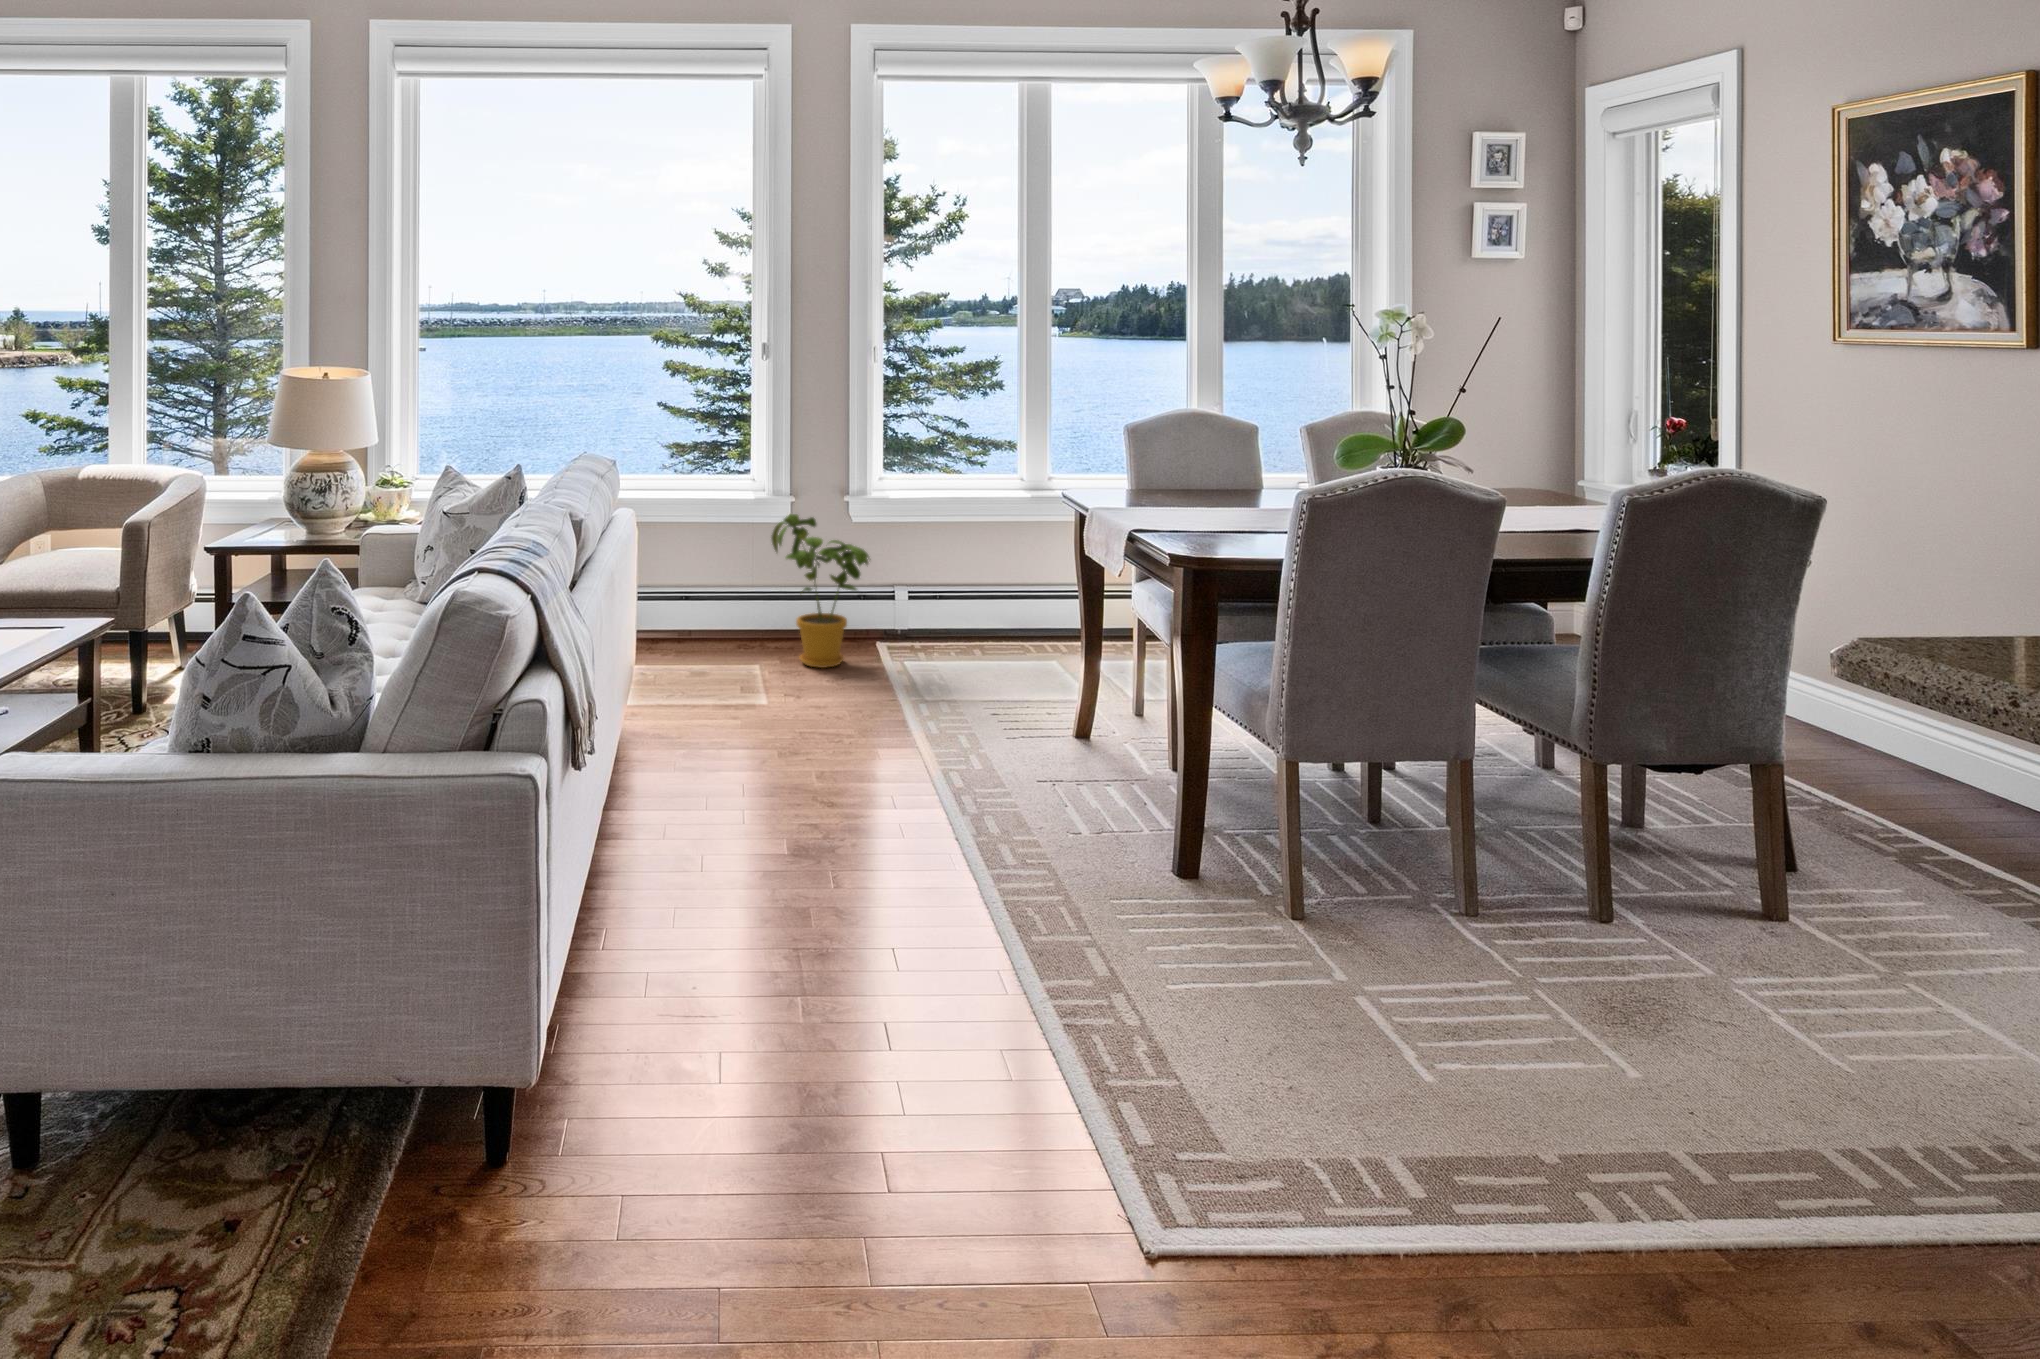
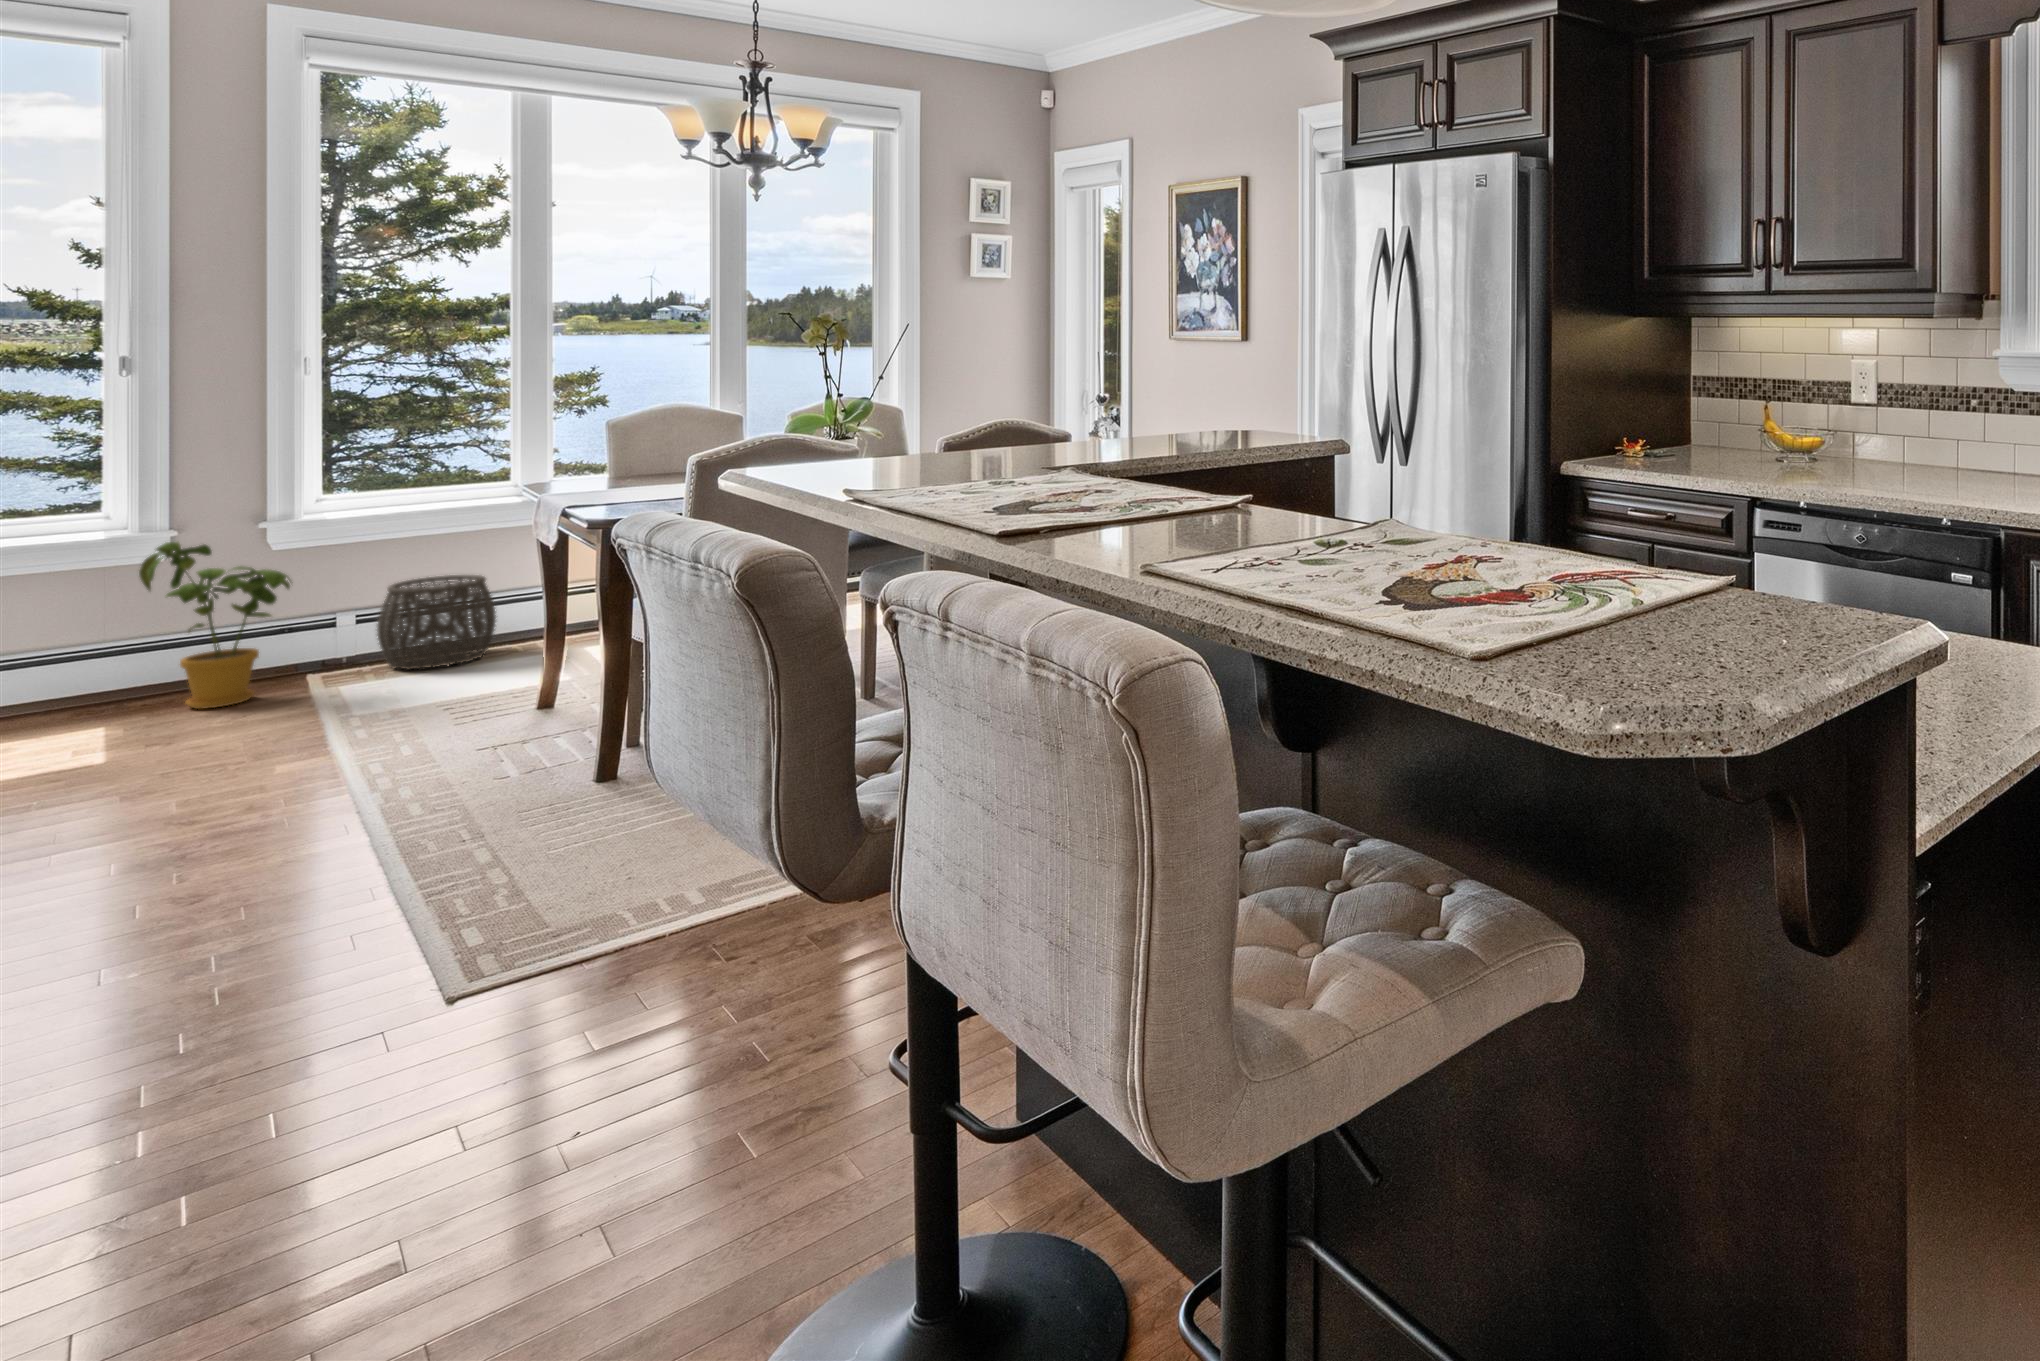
woven basket: none [924,563,1017,658] -> present [377,575,496,670]

